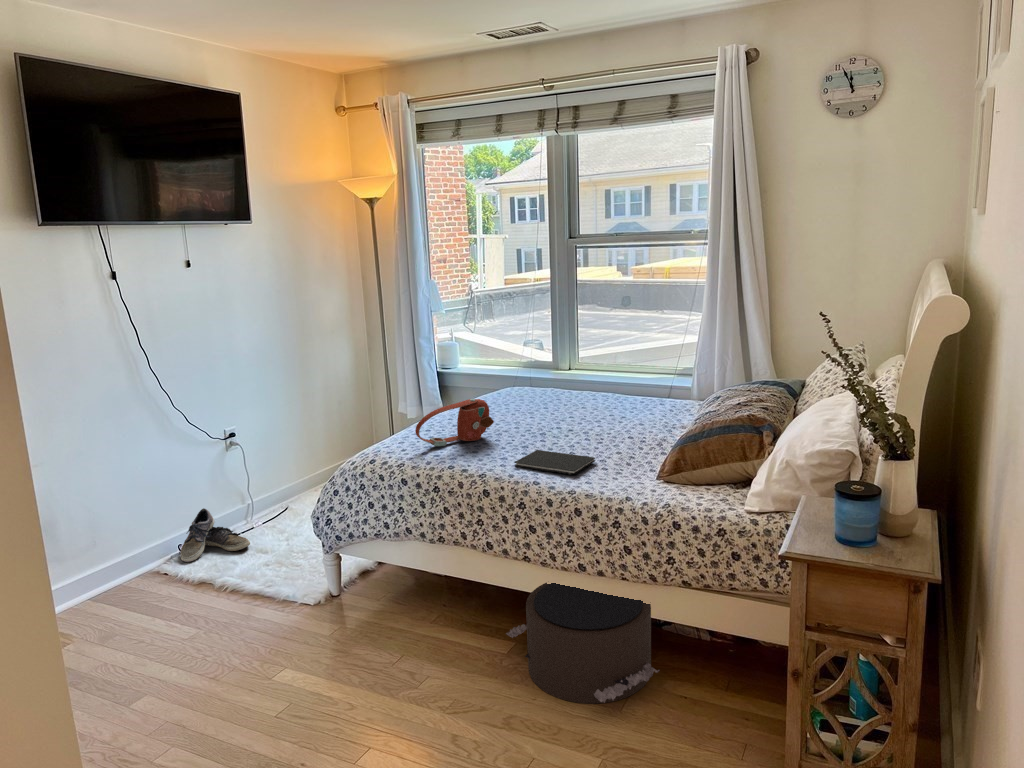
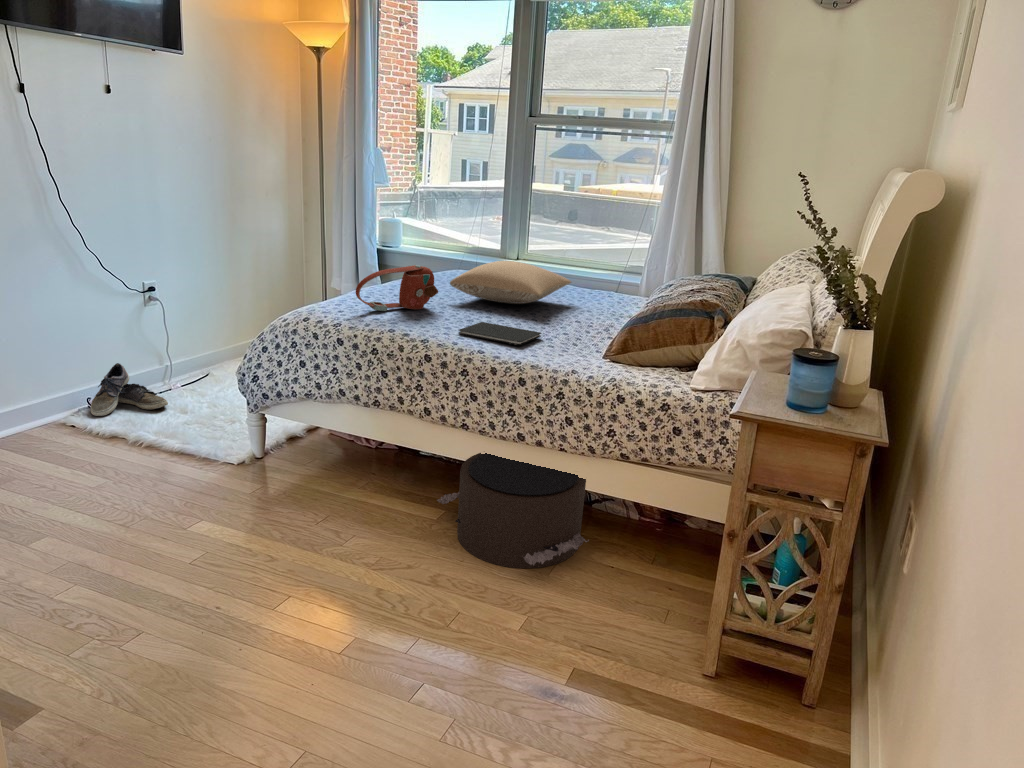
pillow: none [505,382,624,423] -> present [450,261,571,304]

